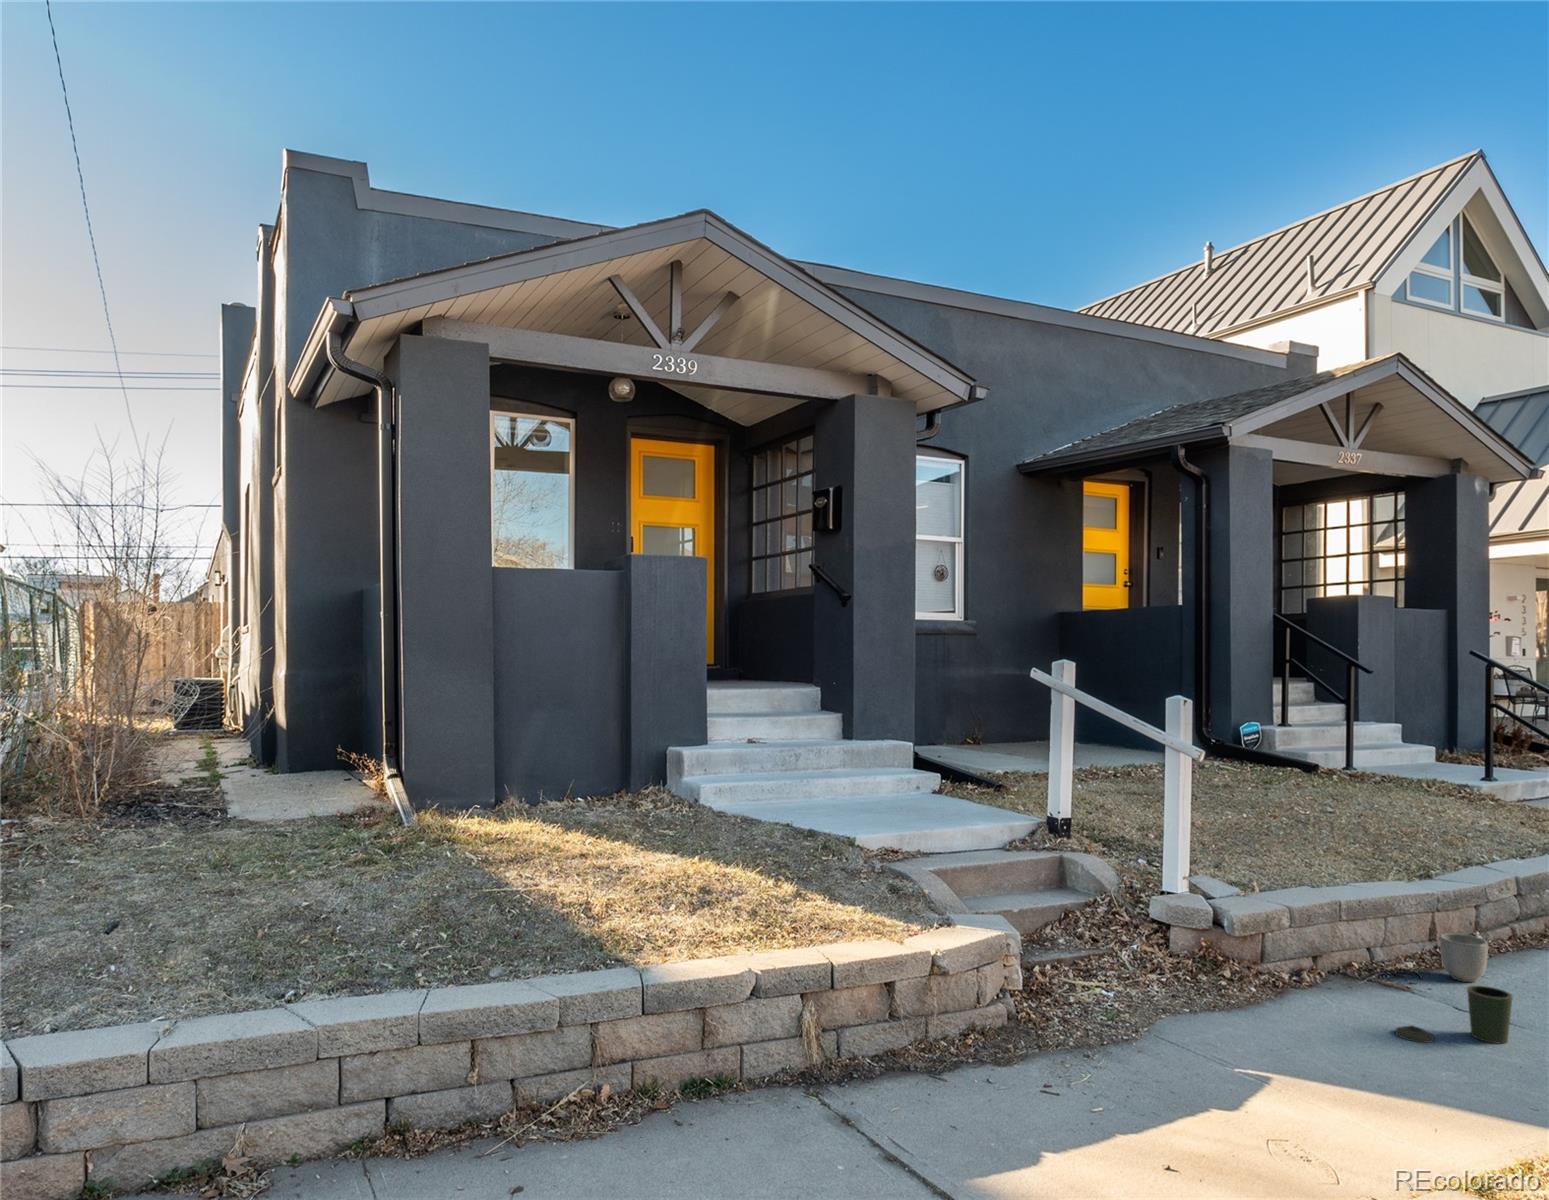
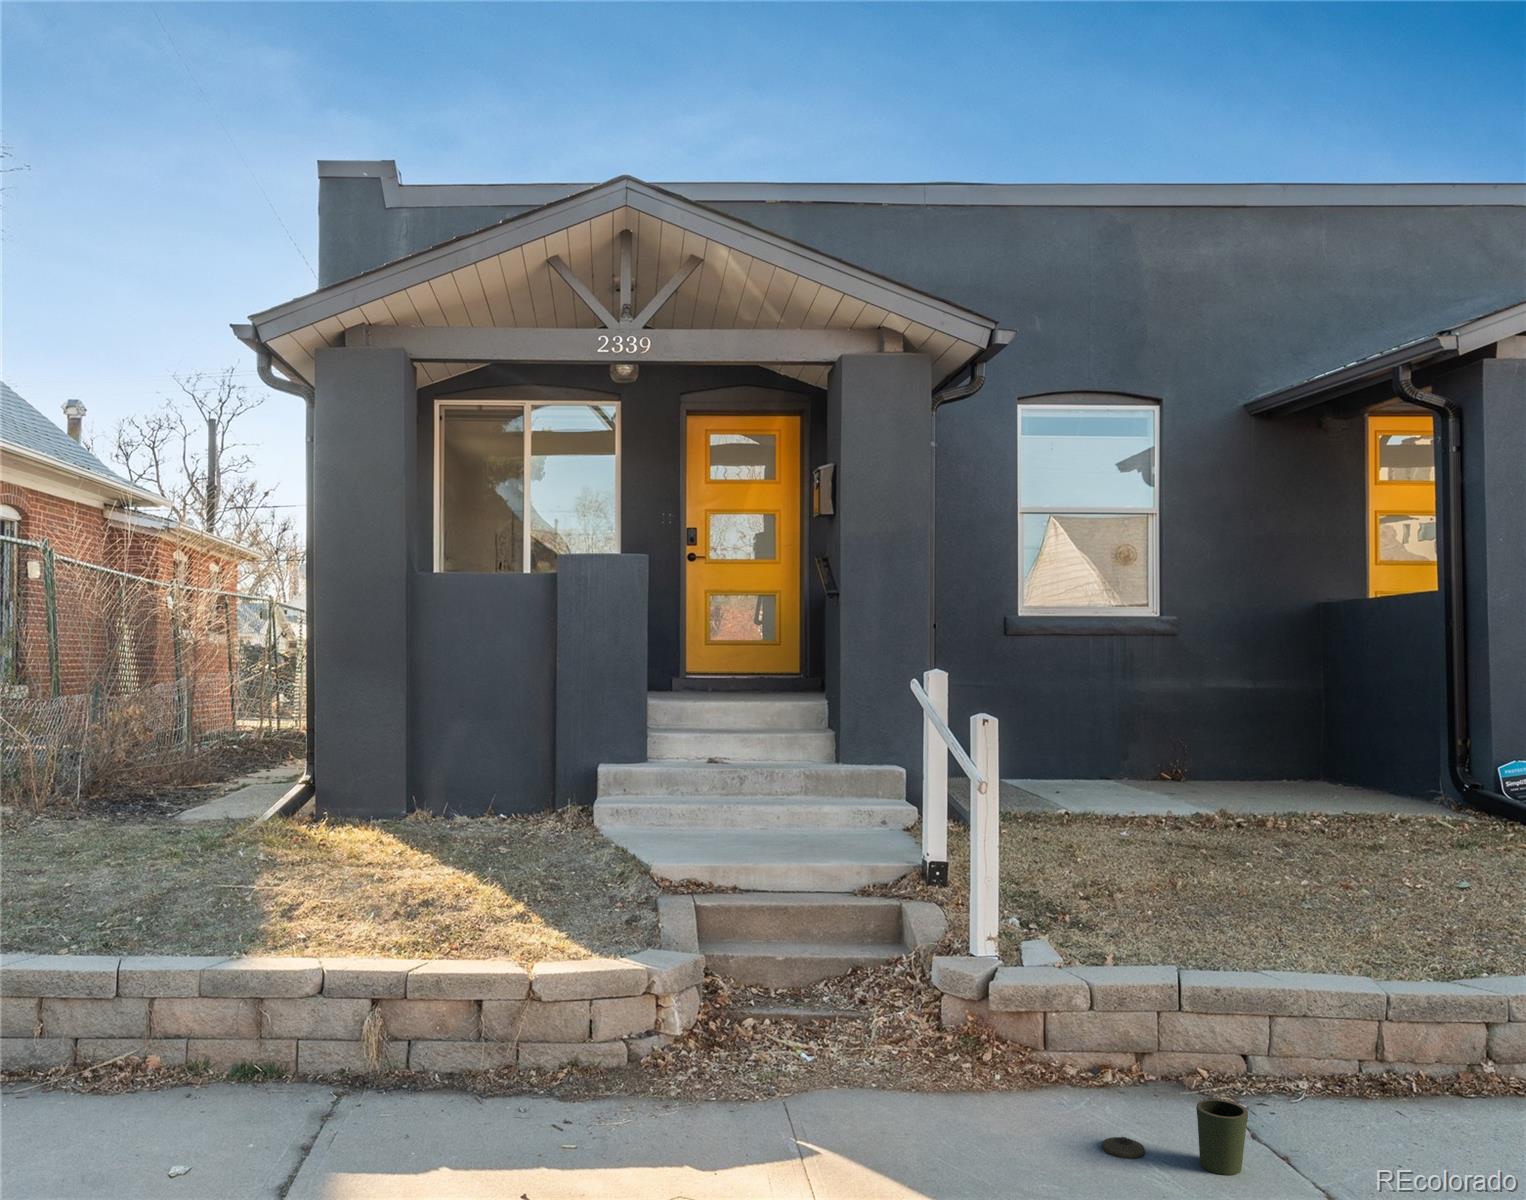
planter: present [1440,933,1488,982] -> none [1307,1043,1365,1109]

